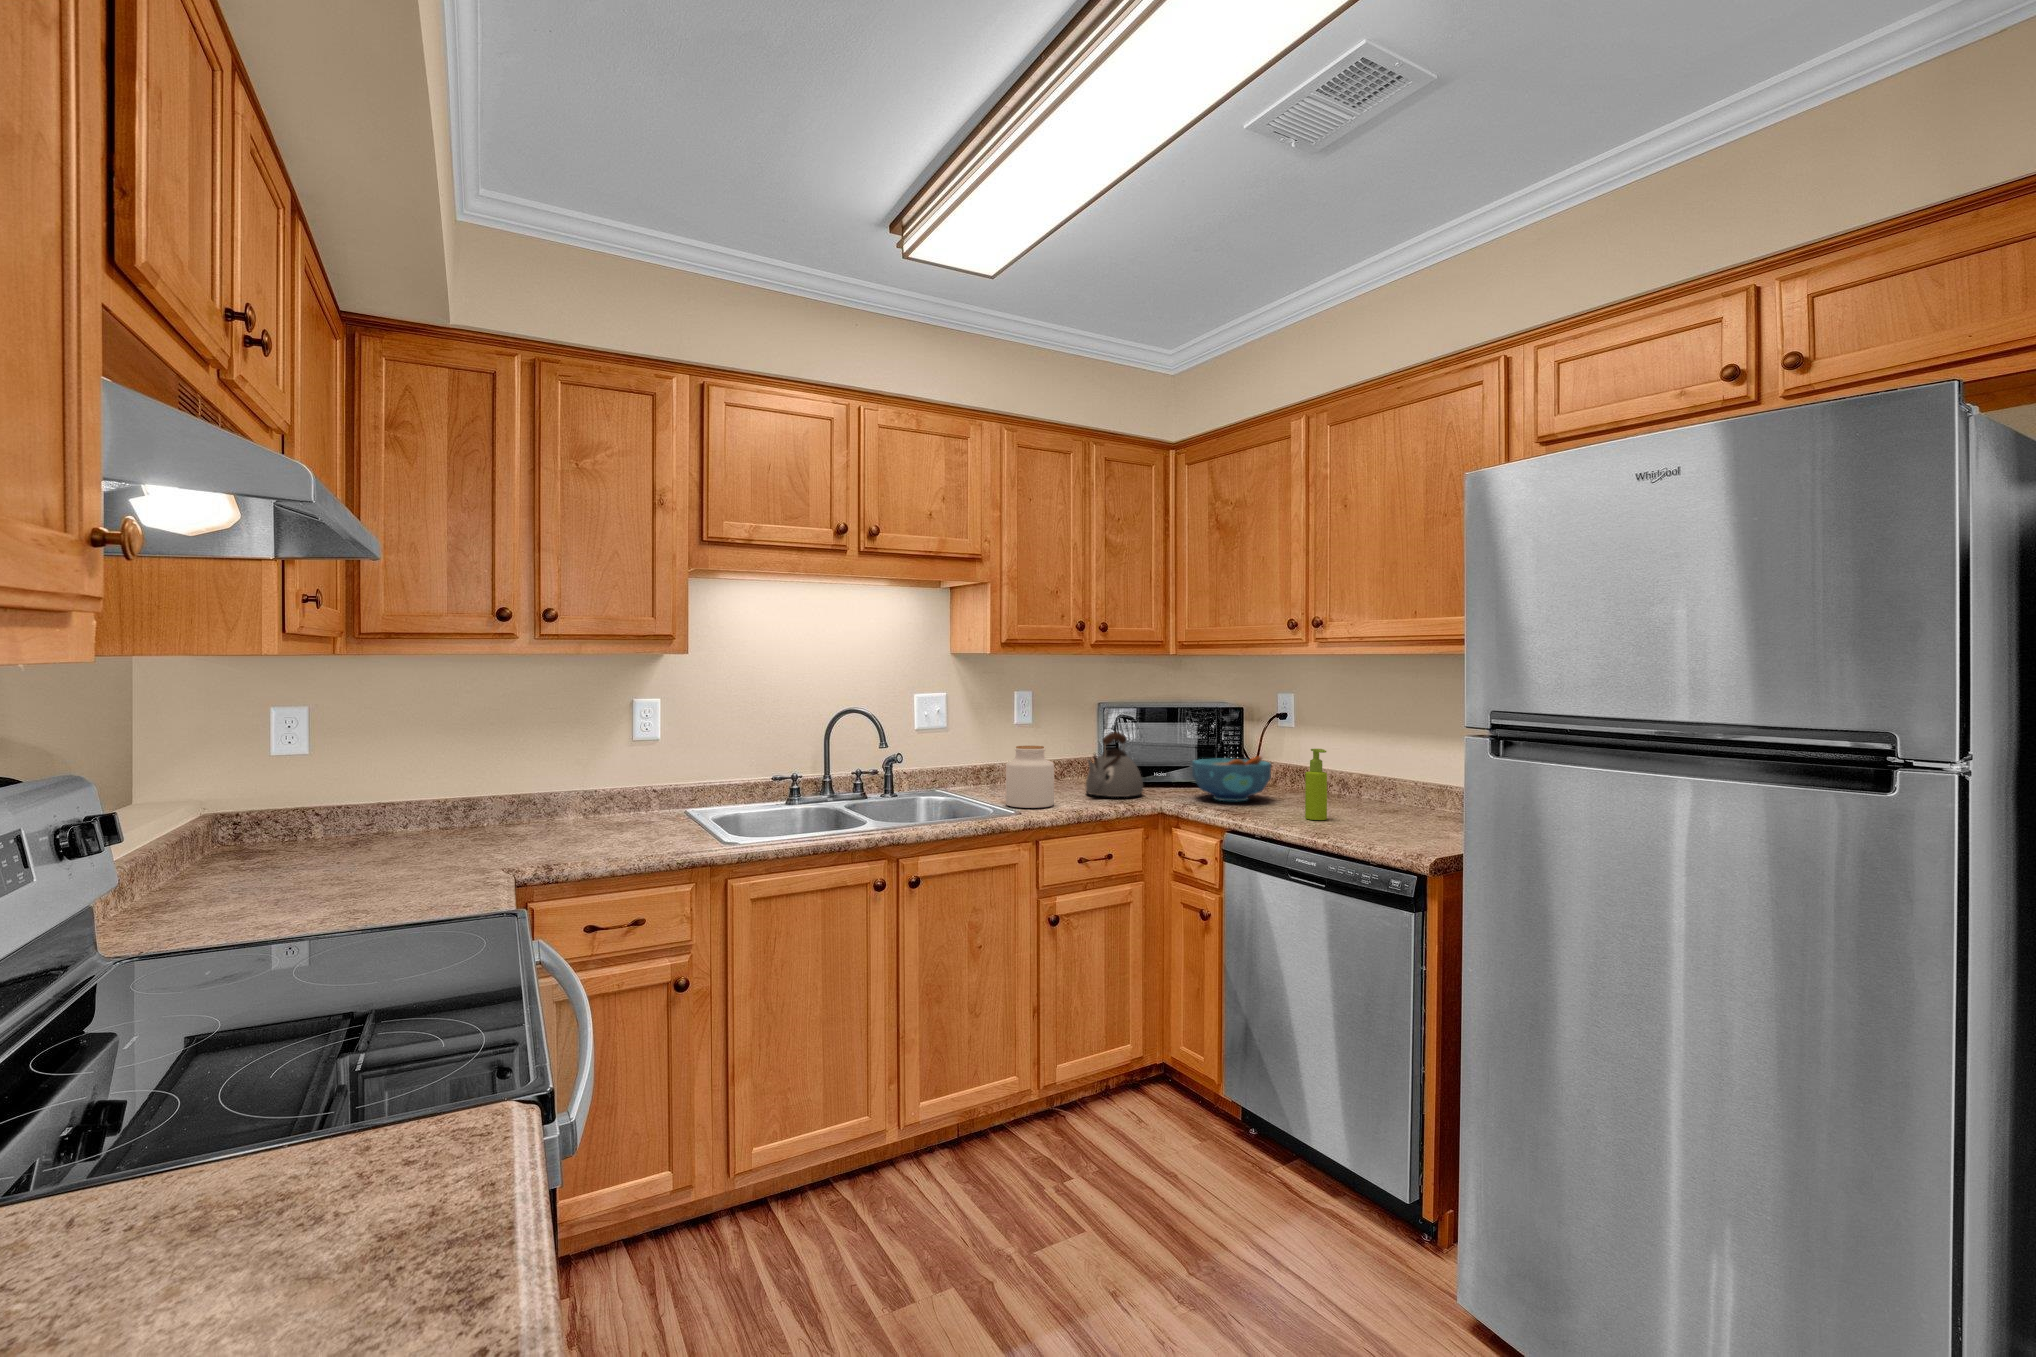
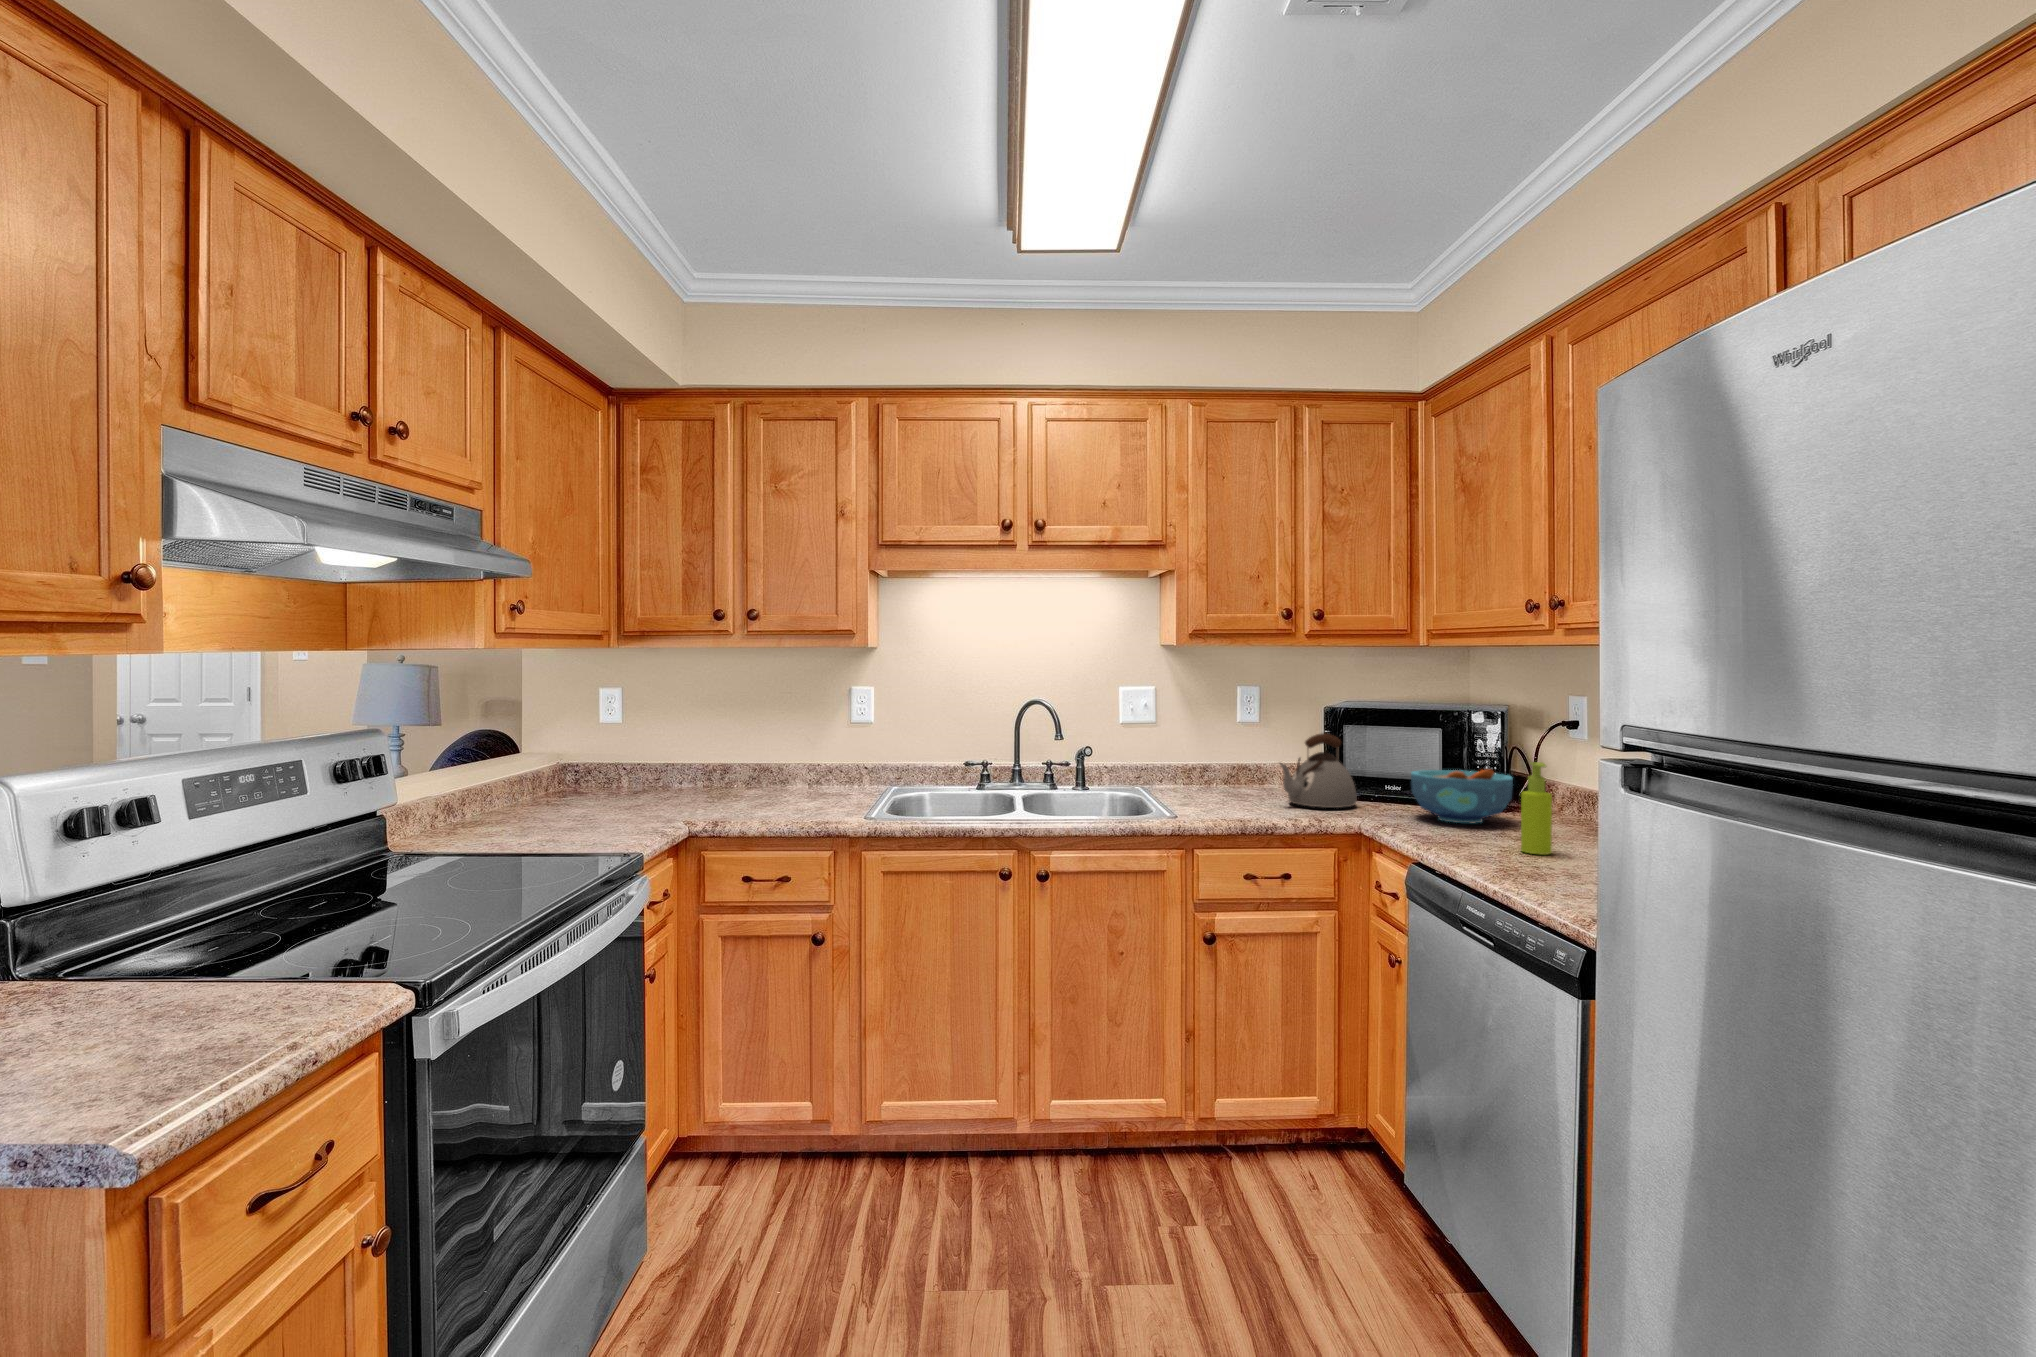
jar: present [1006,746,1054,808] -> none [1180,744,1233,812]

